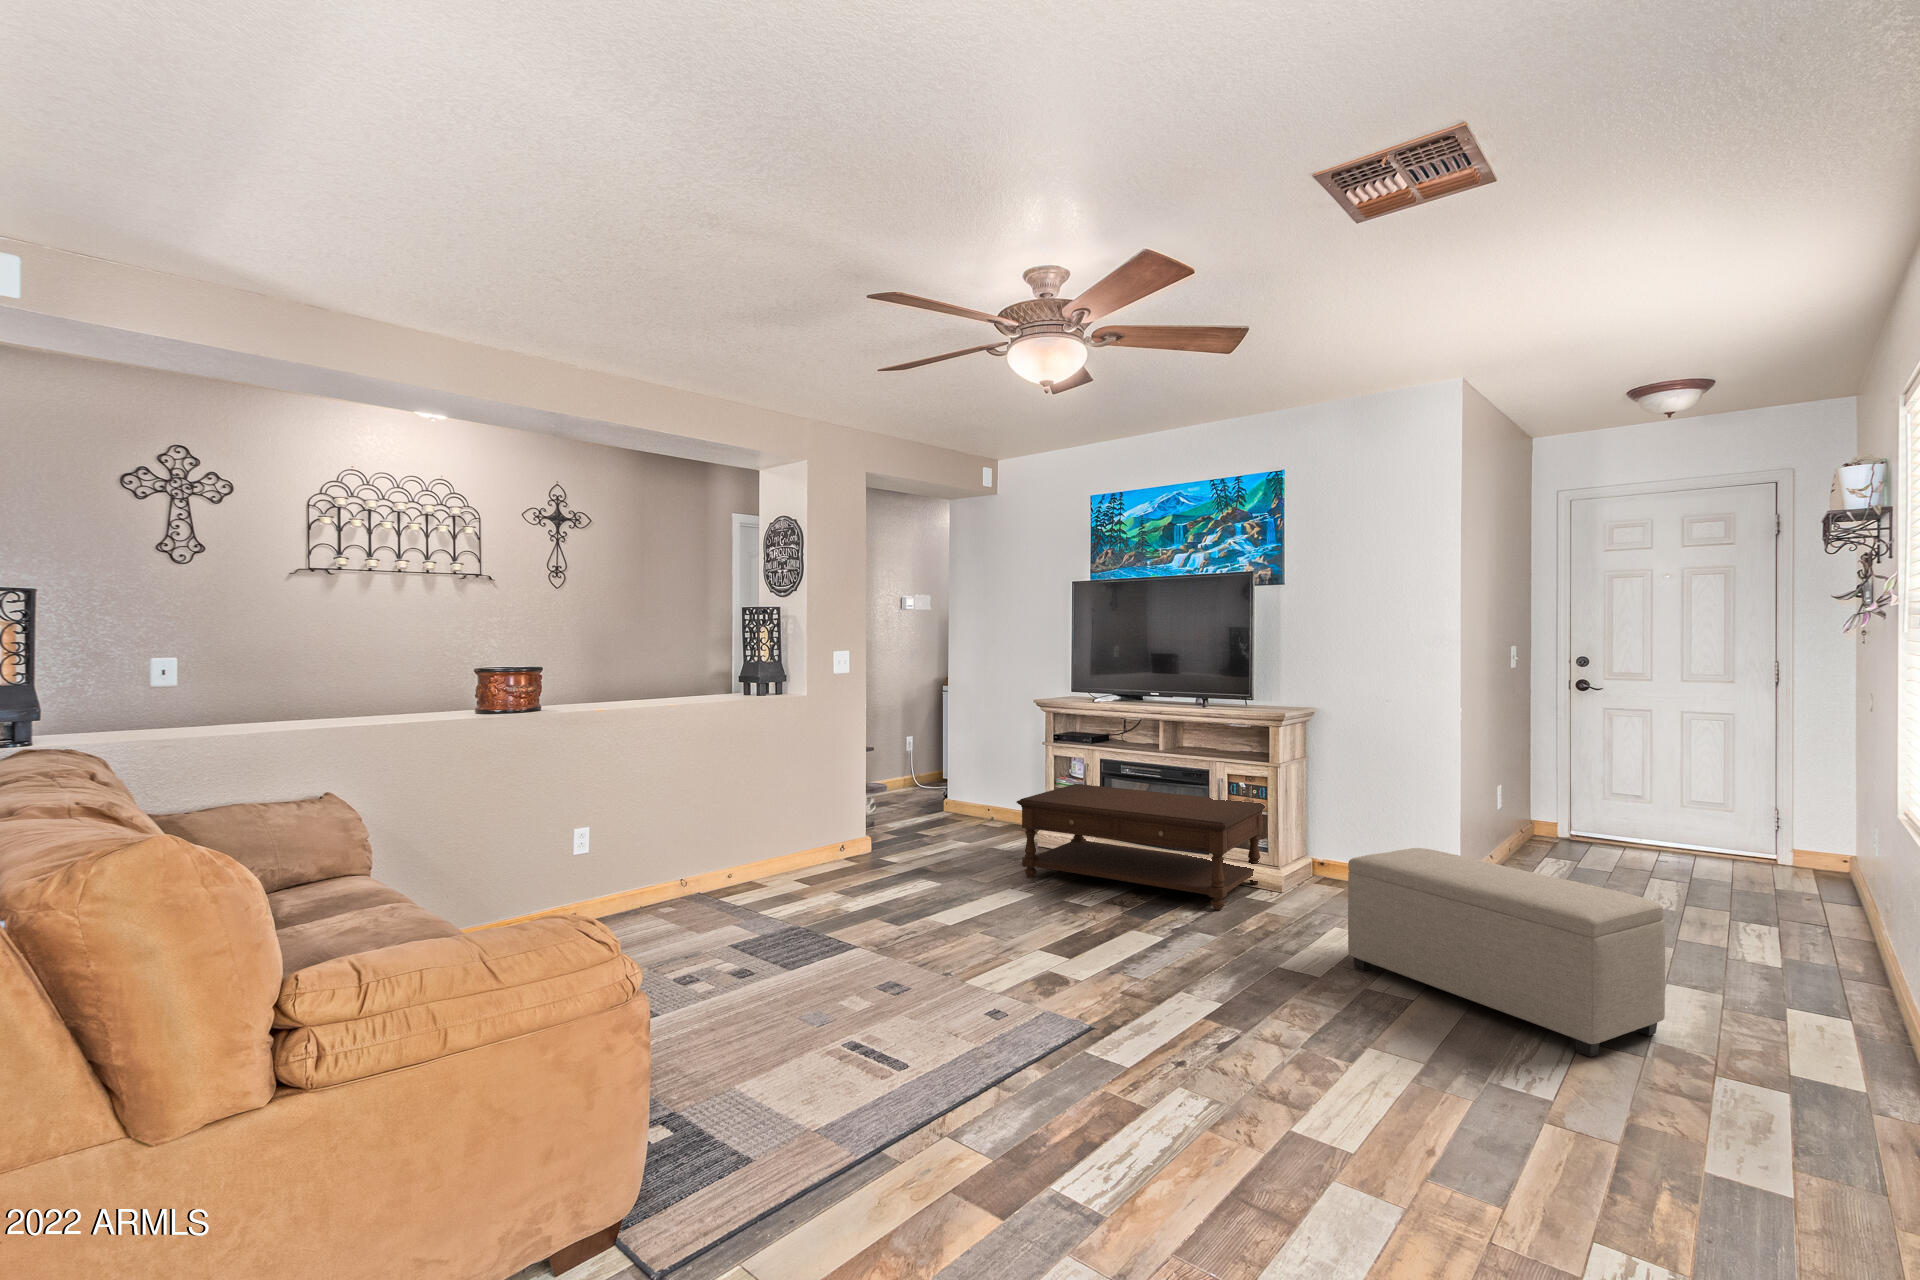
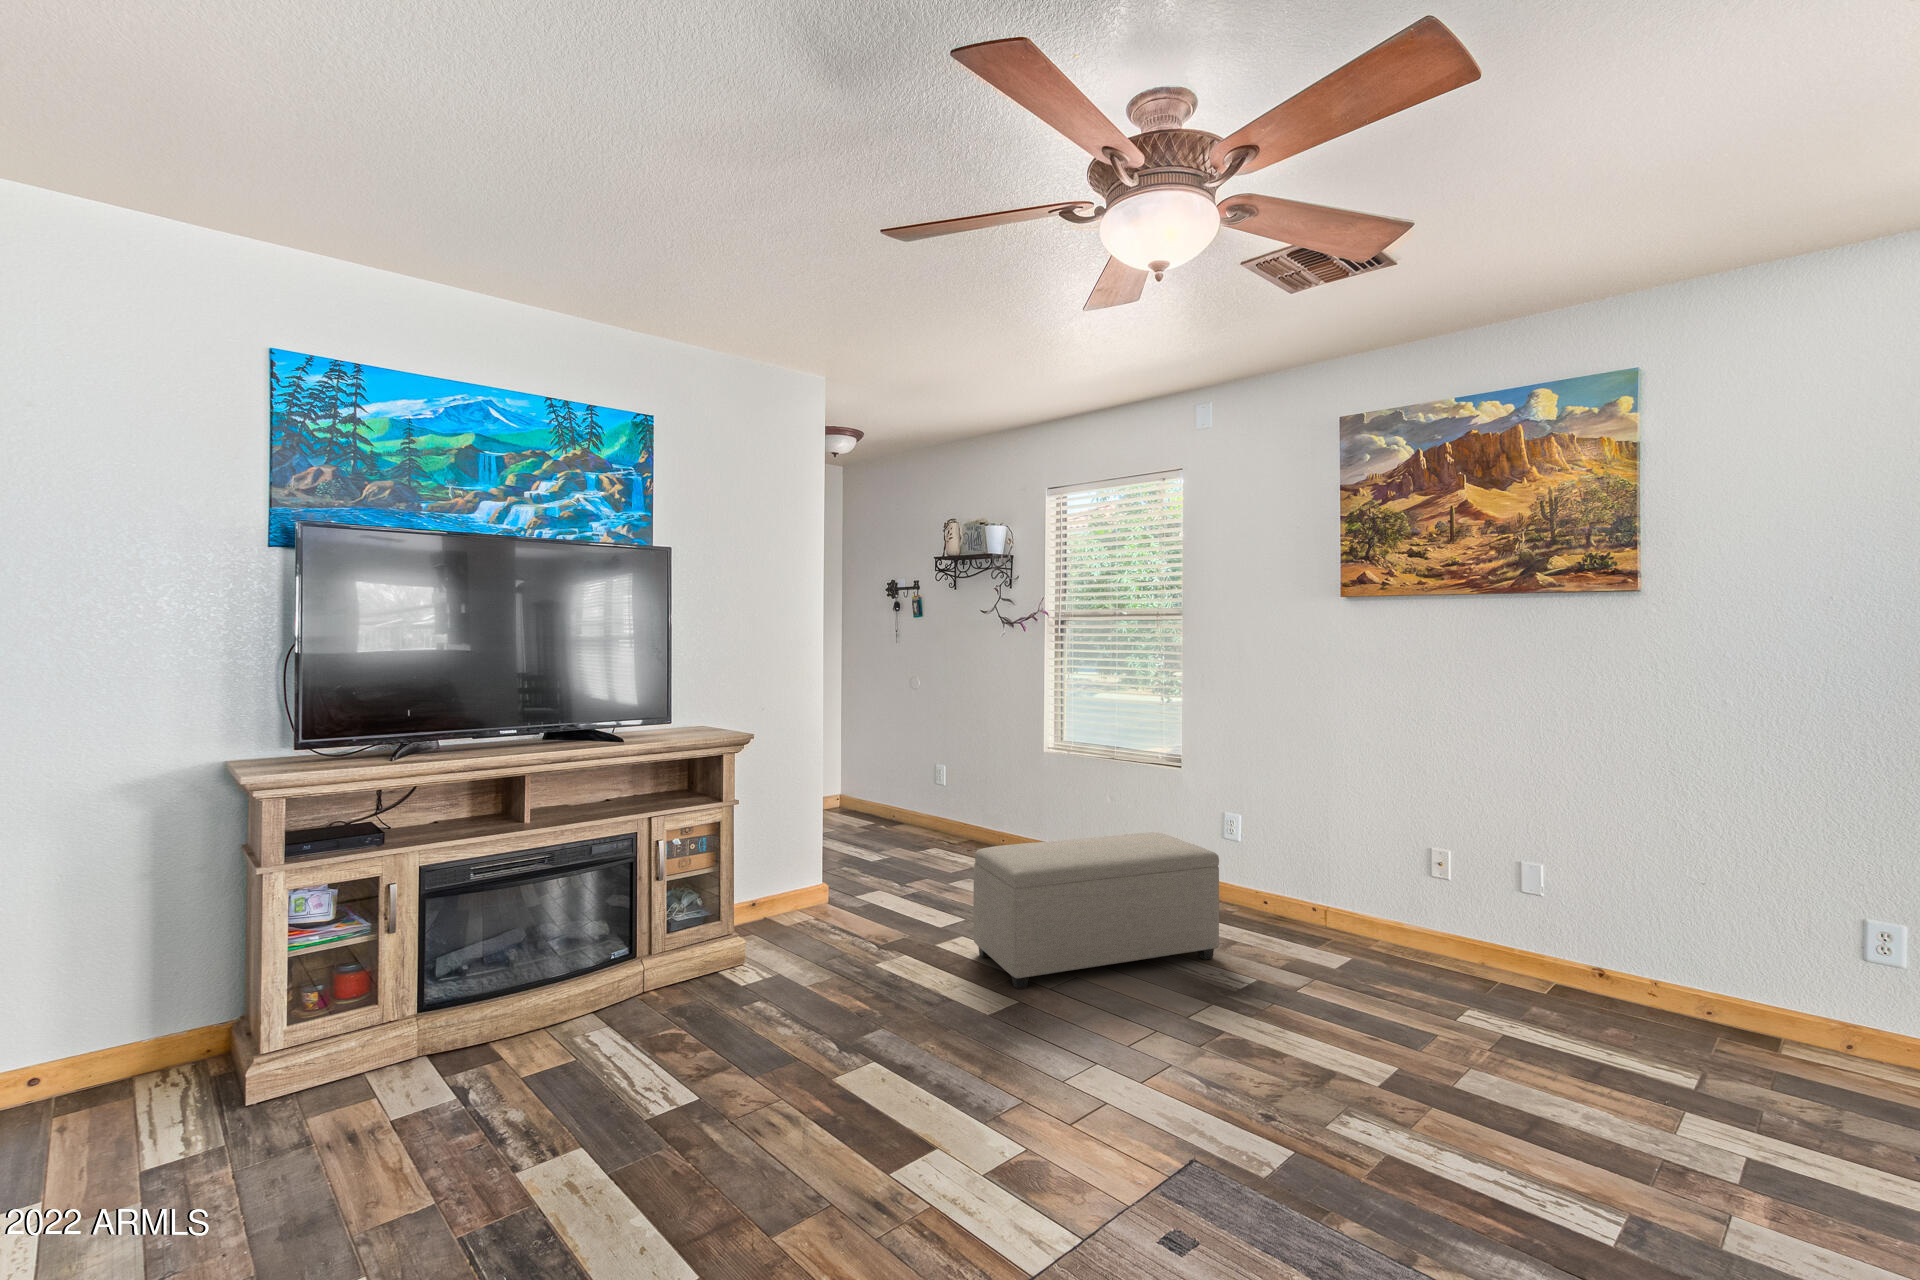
coffee table: present [1016,784,1265,910] -> none [360,860,815,1156]

